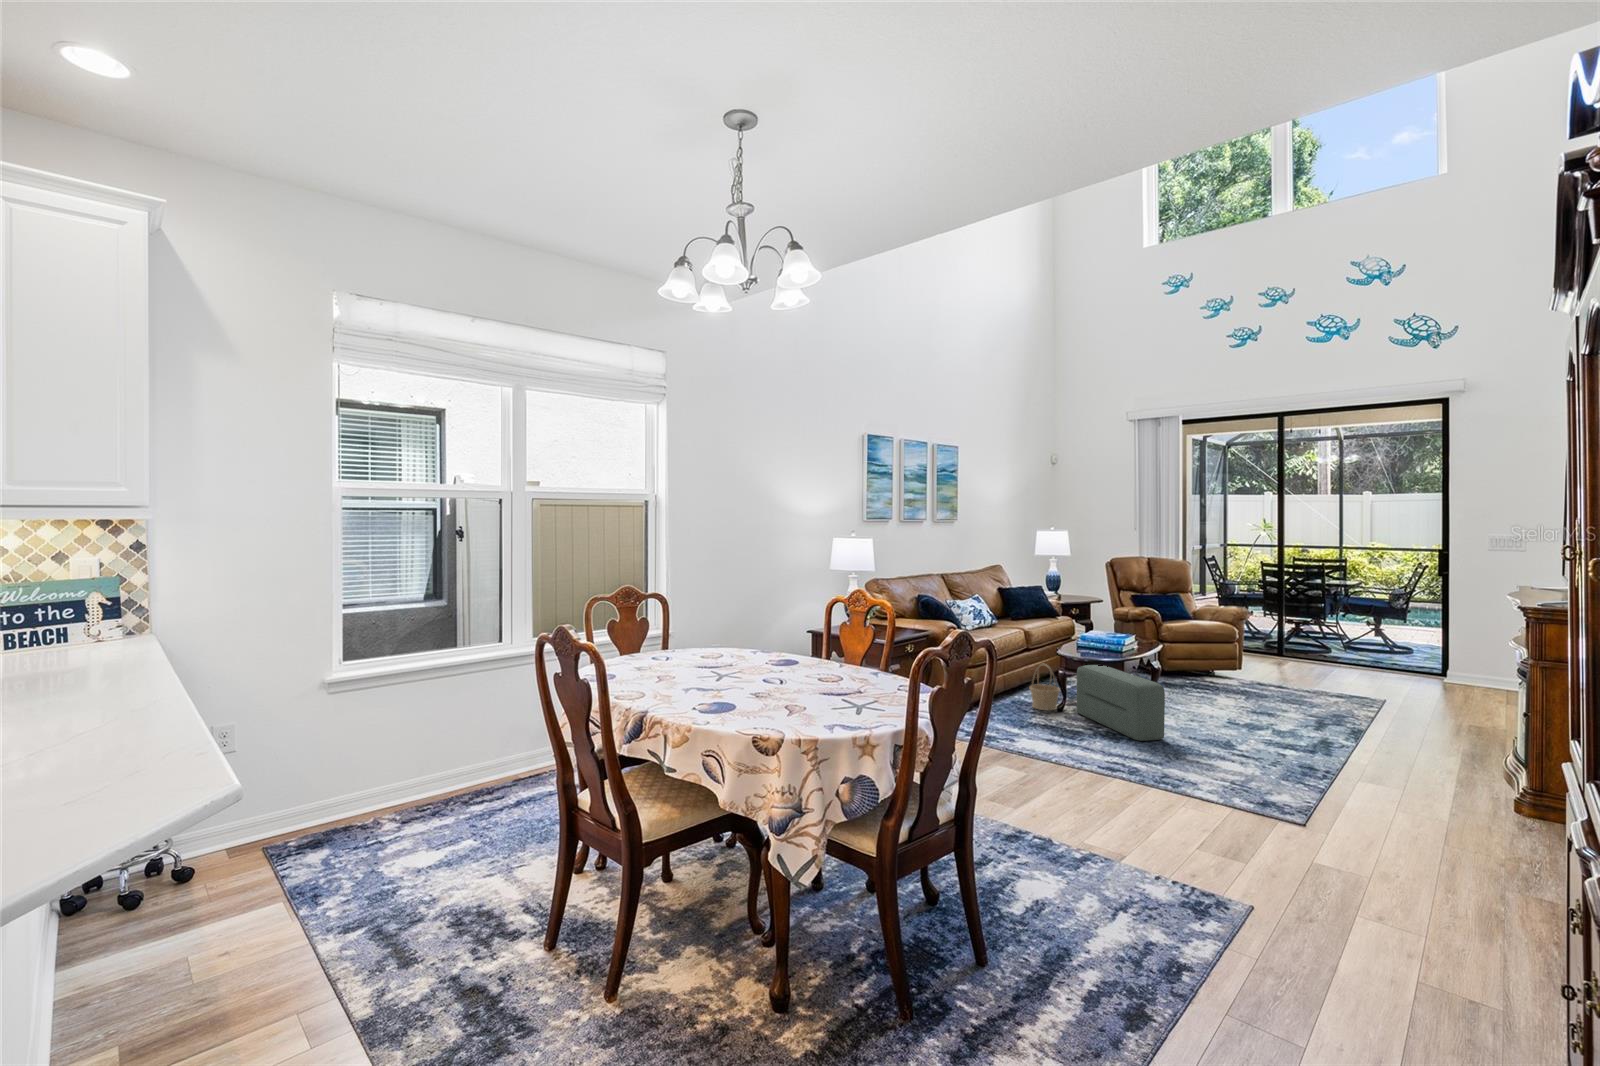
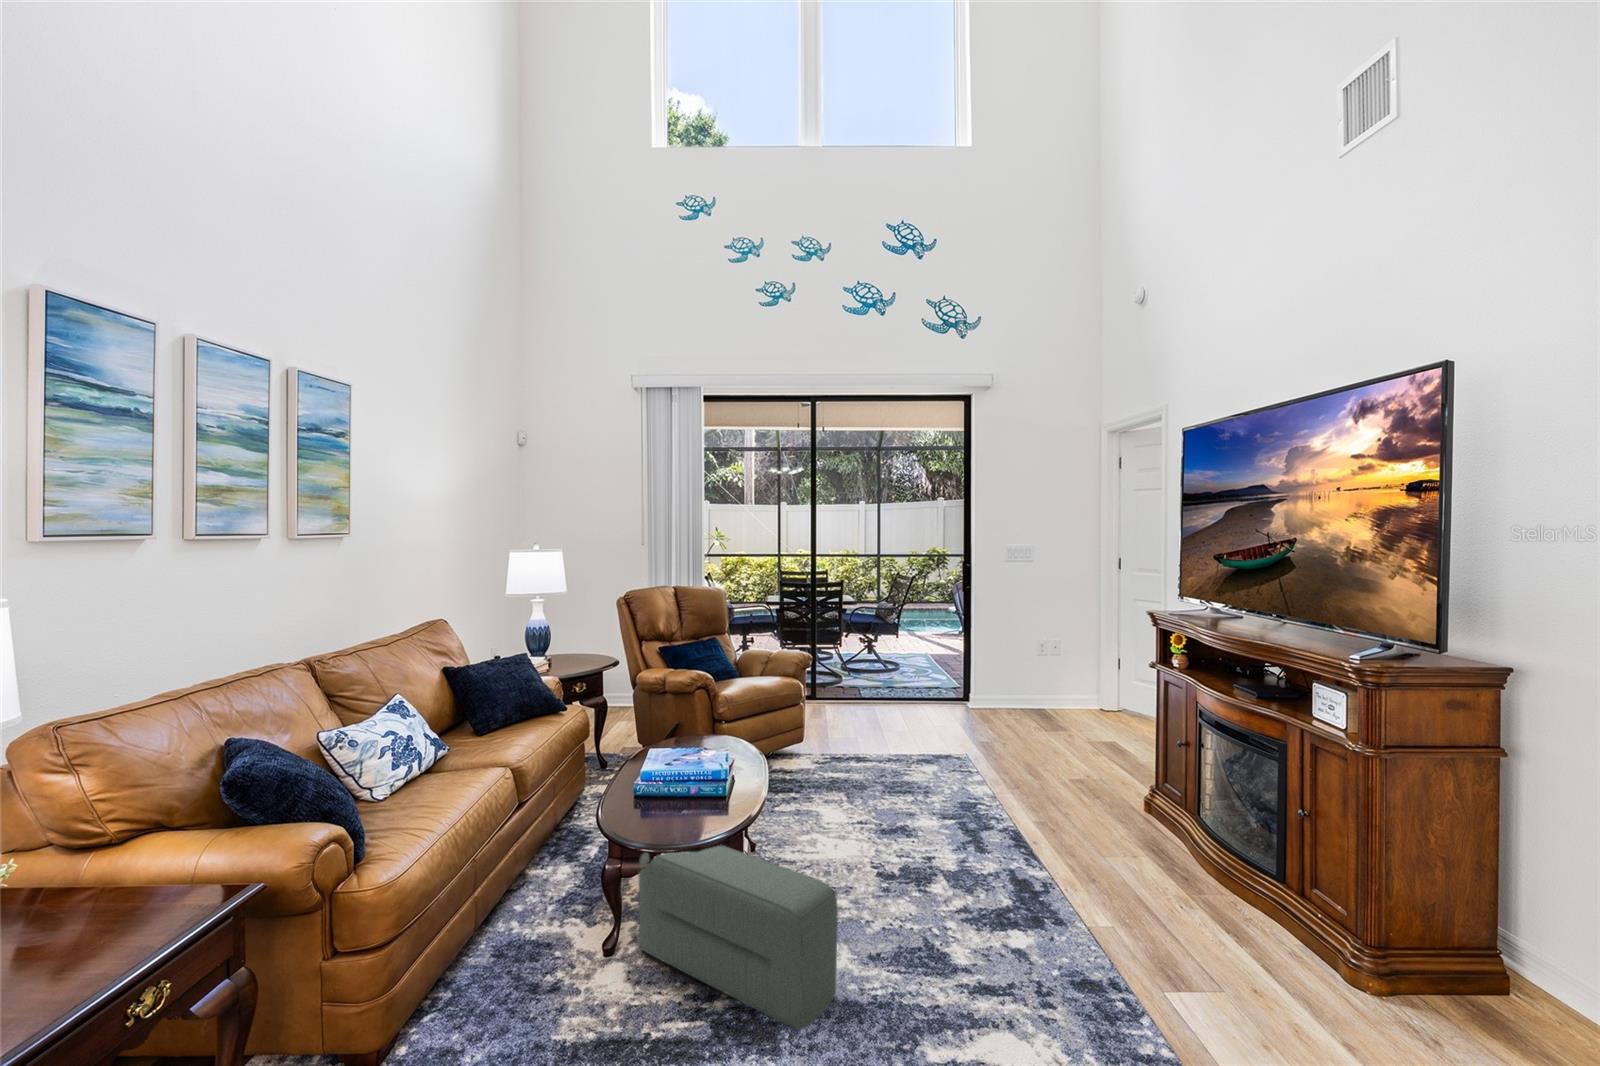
basket: present [1030,664,1060,710] -> none [534,857,602,969]

